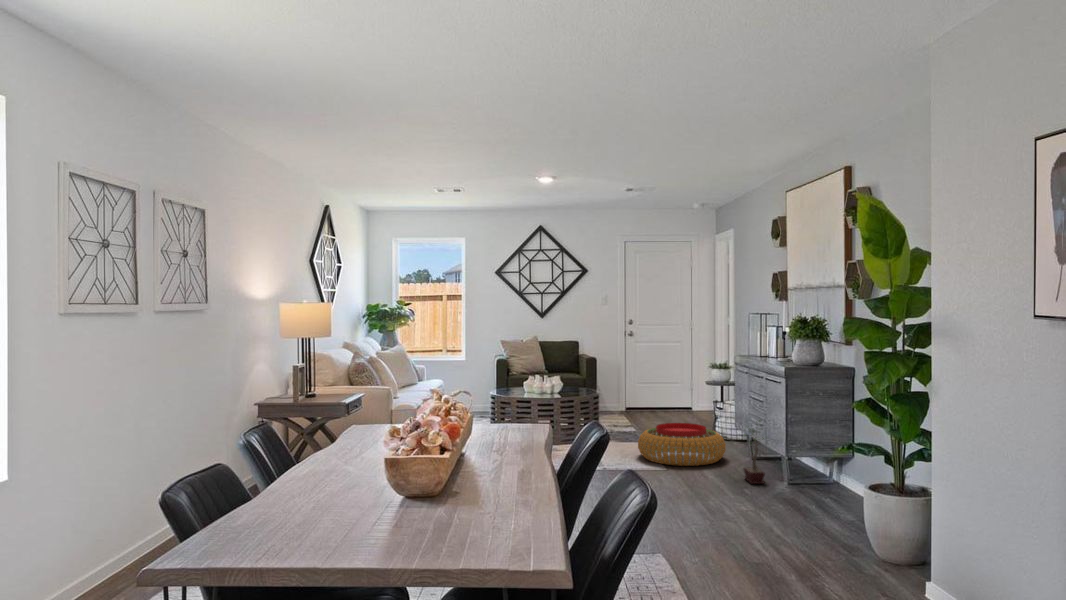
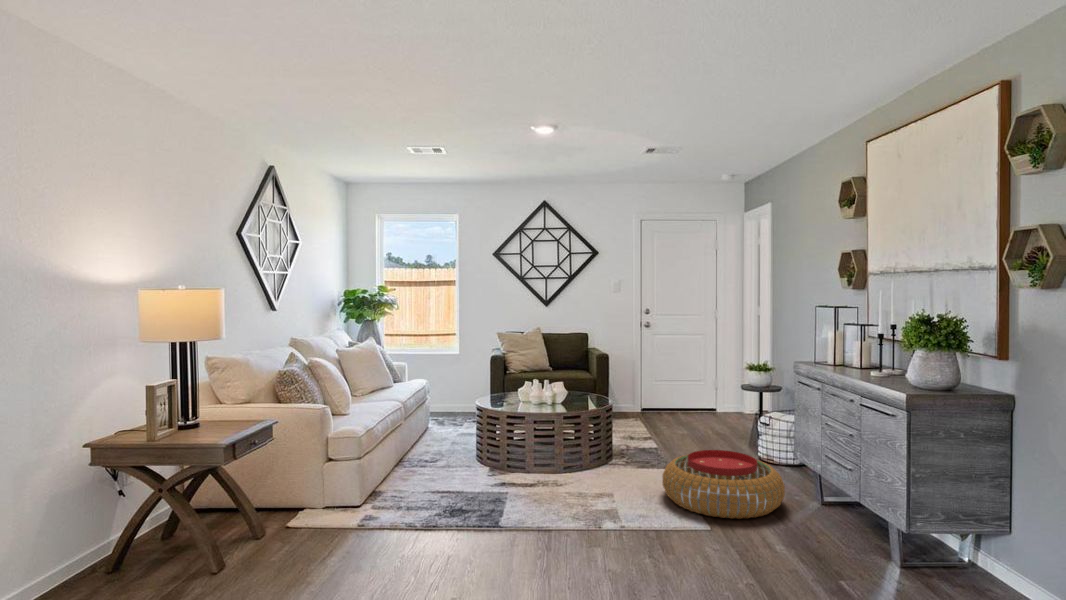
potted plant: present [744,420,765,484] -> none [821,466,875,566]

